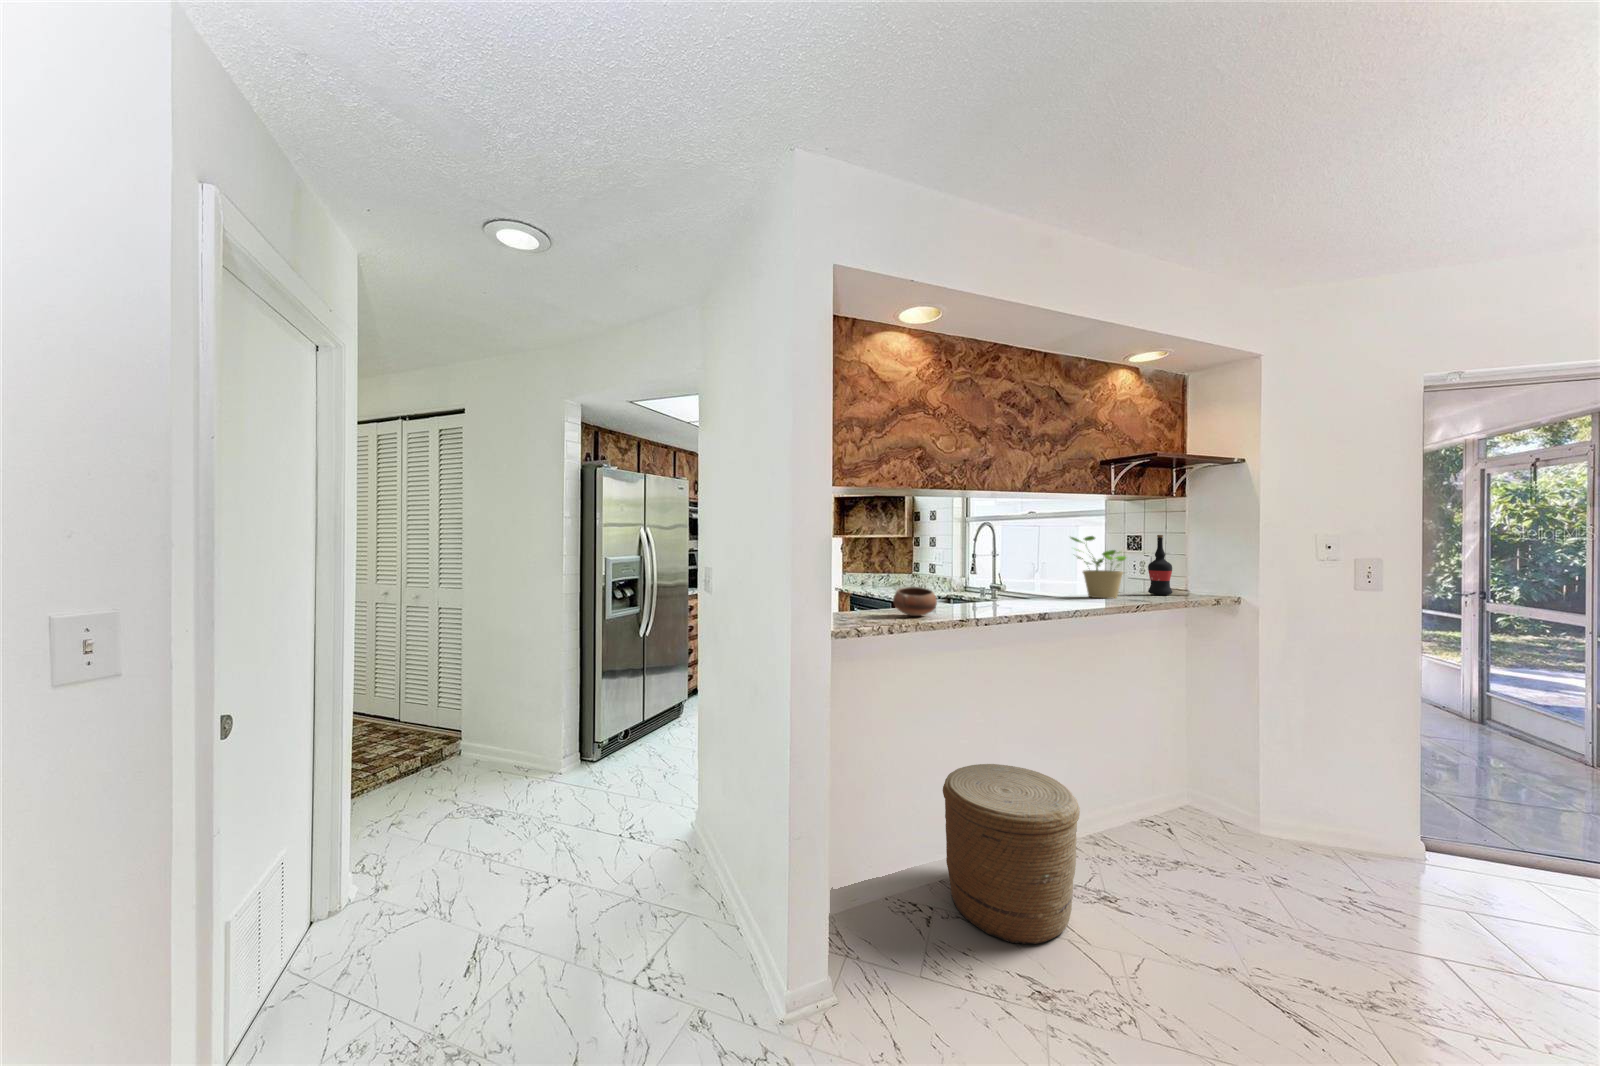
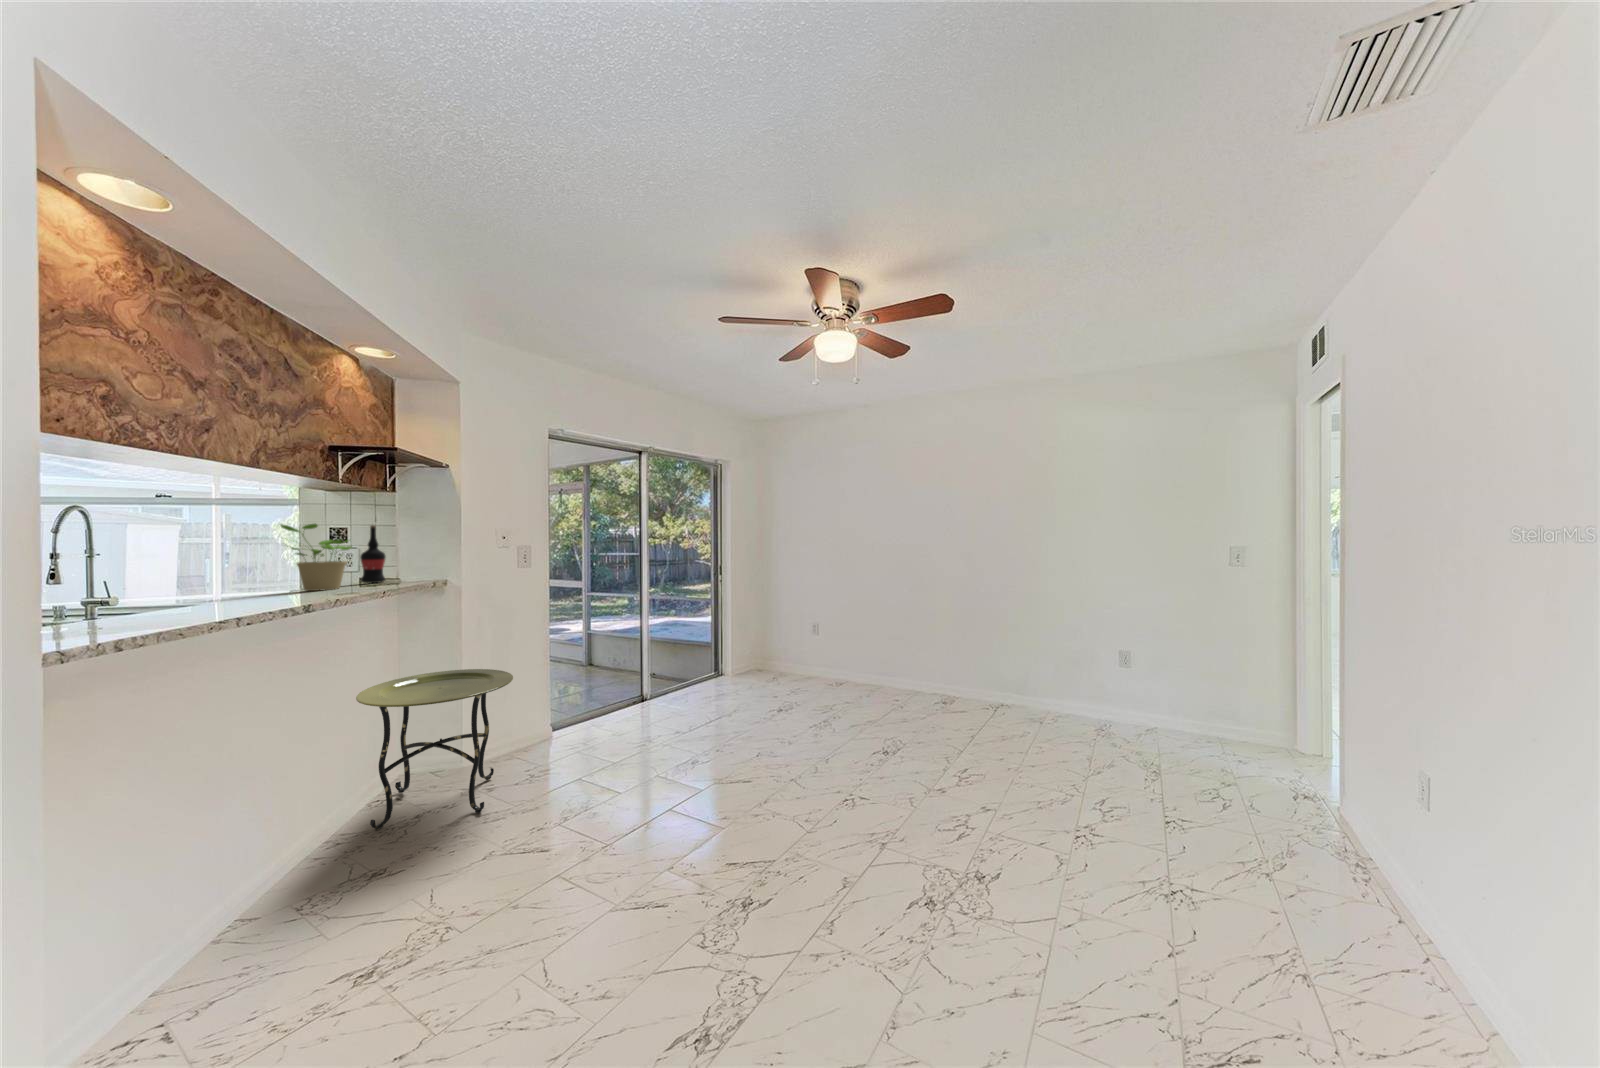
bowl: present [893,587,937,616] -> none [76,586,174,627]
side table: none [1119,701,1310,902] -> present [356,669,513,830]
woven basket: present [943,764,1080,944] -> none [168,780,376,1001]

